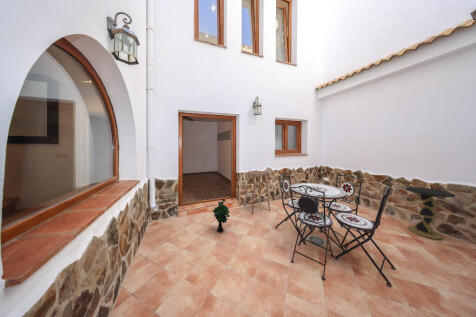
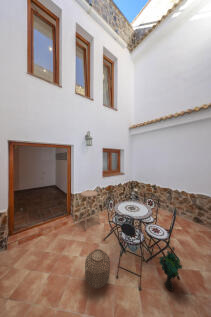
side table: present [406,187,455,239] -> none [182,197,206,231]
decorative plant: present [212,199,230,232] -> present [159,246,182,291]
woven basket: none [250,222,278,258] -> present [85,249,110,288]

